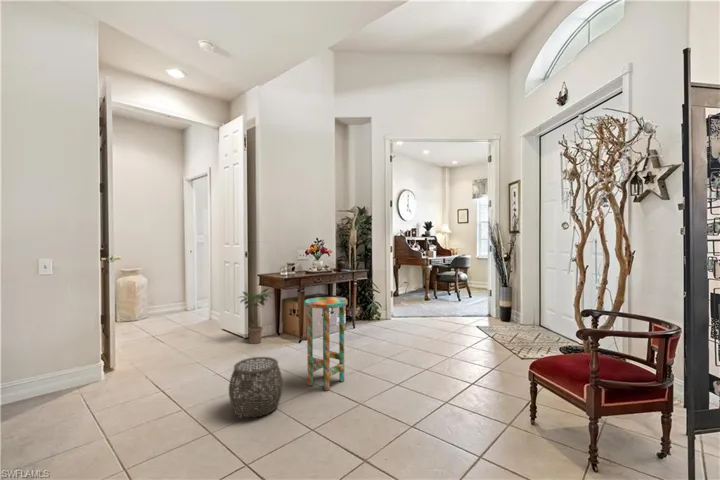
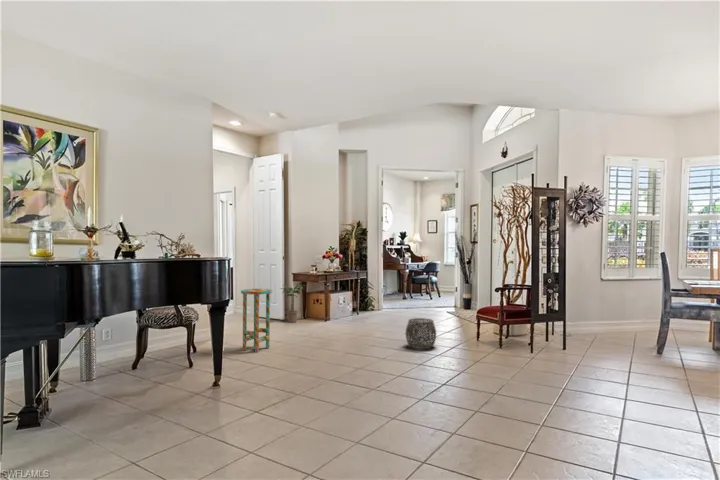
side table: present [304,297,348,391] -> present [241,289,272,352]
woven basket: present [229,357,283,418] -> present [406,318,436,349]

